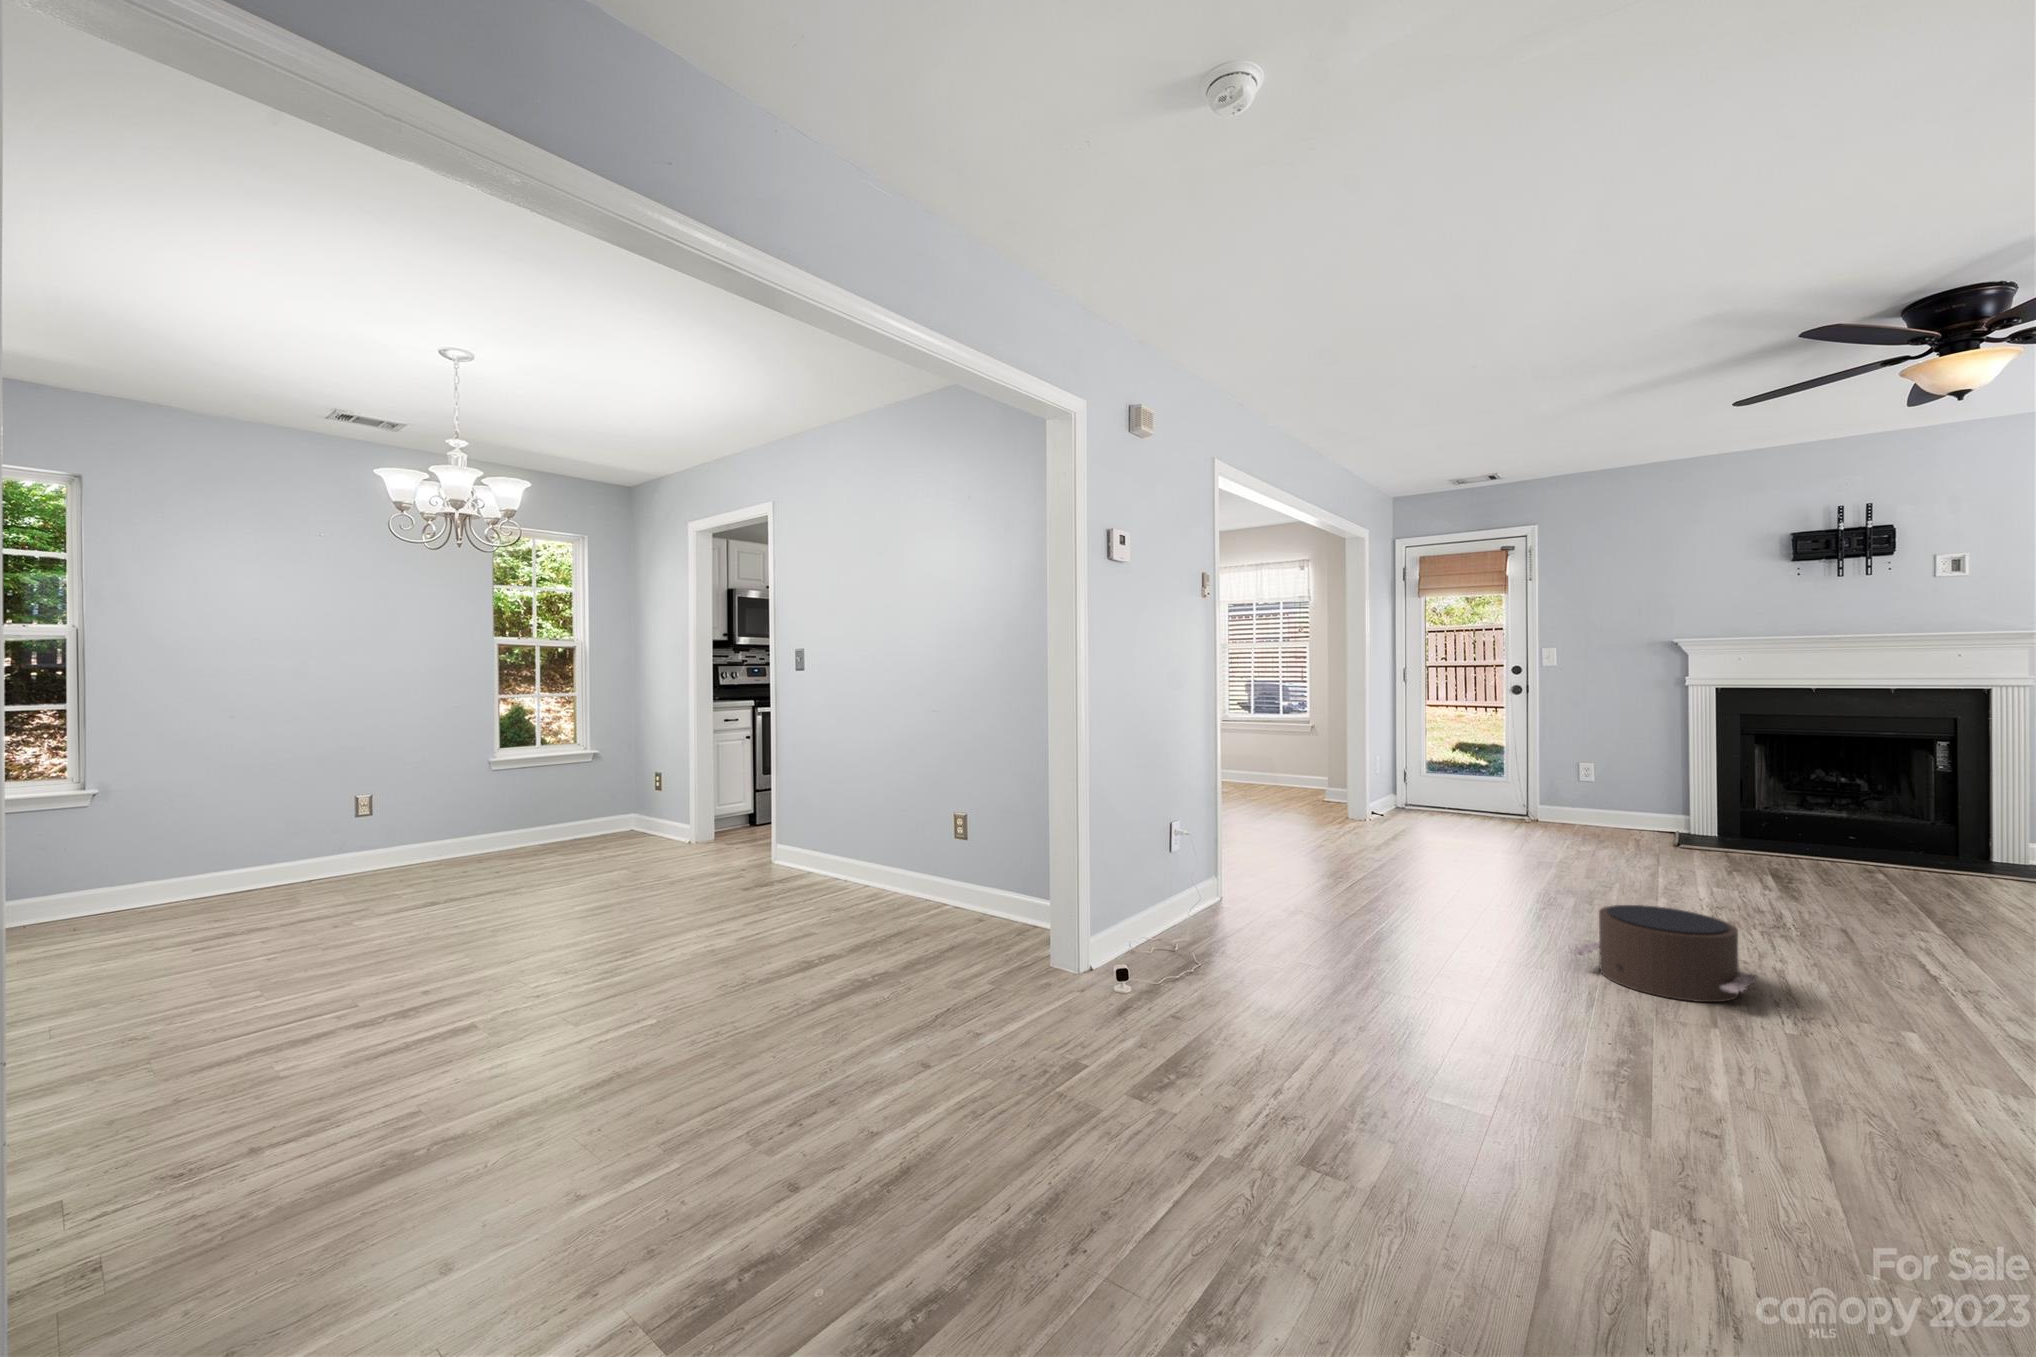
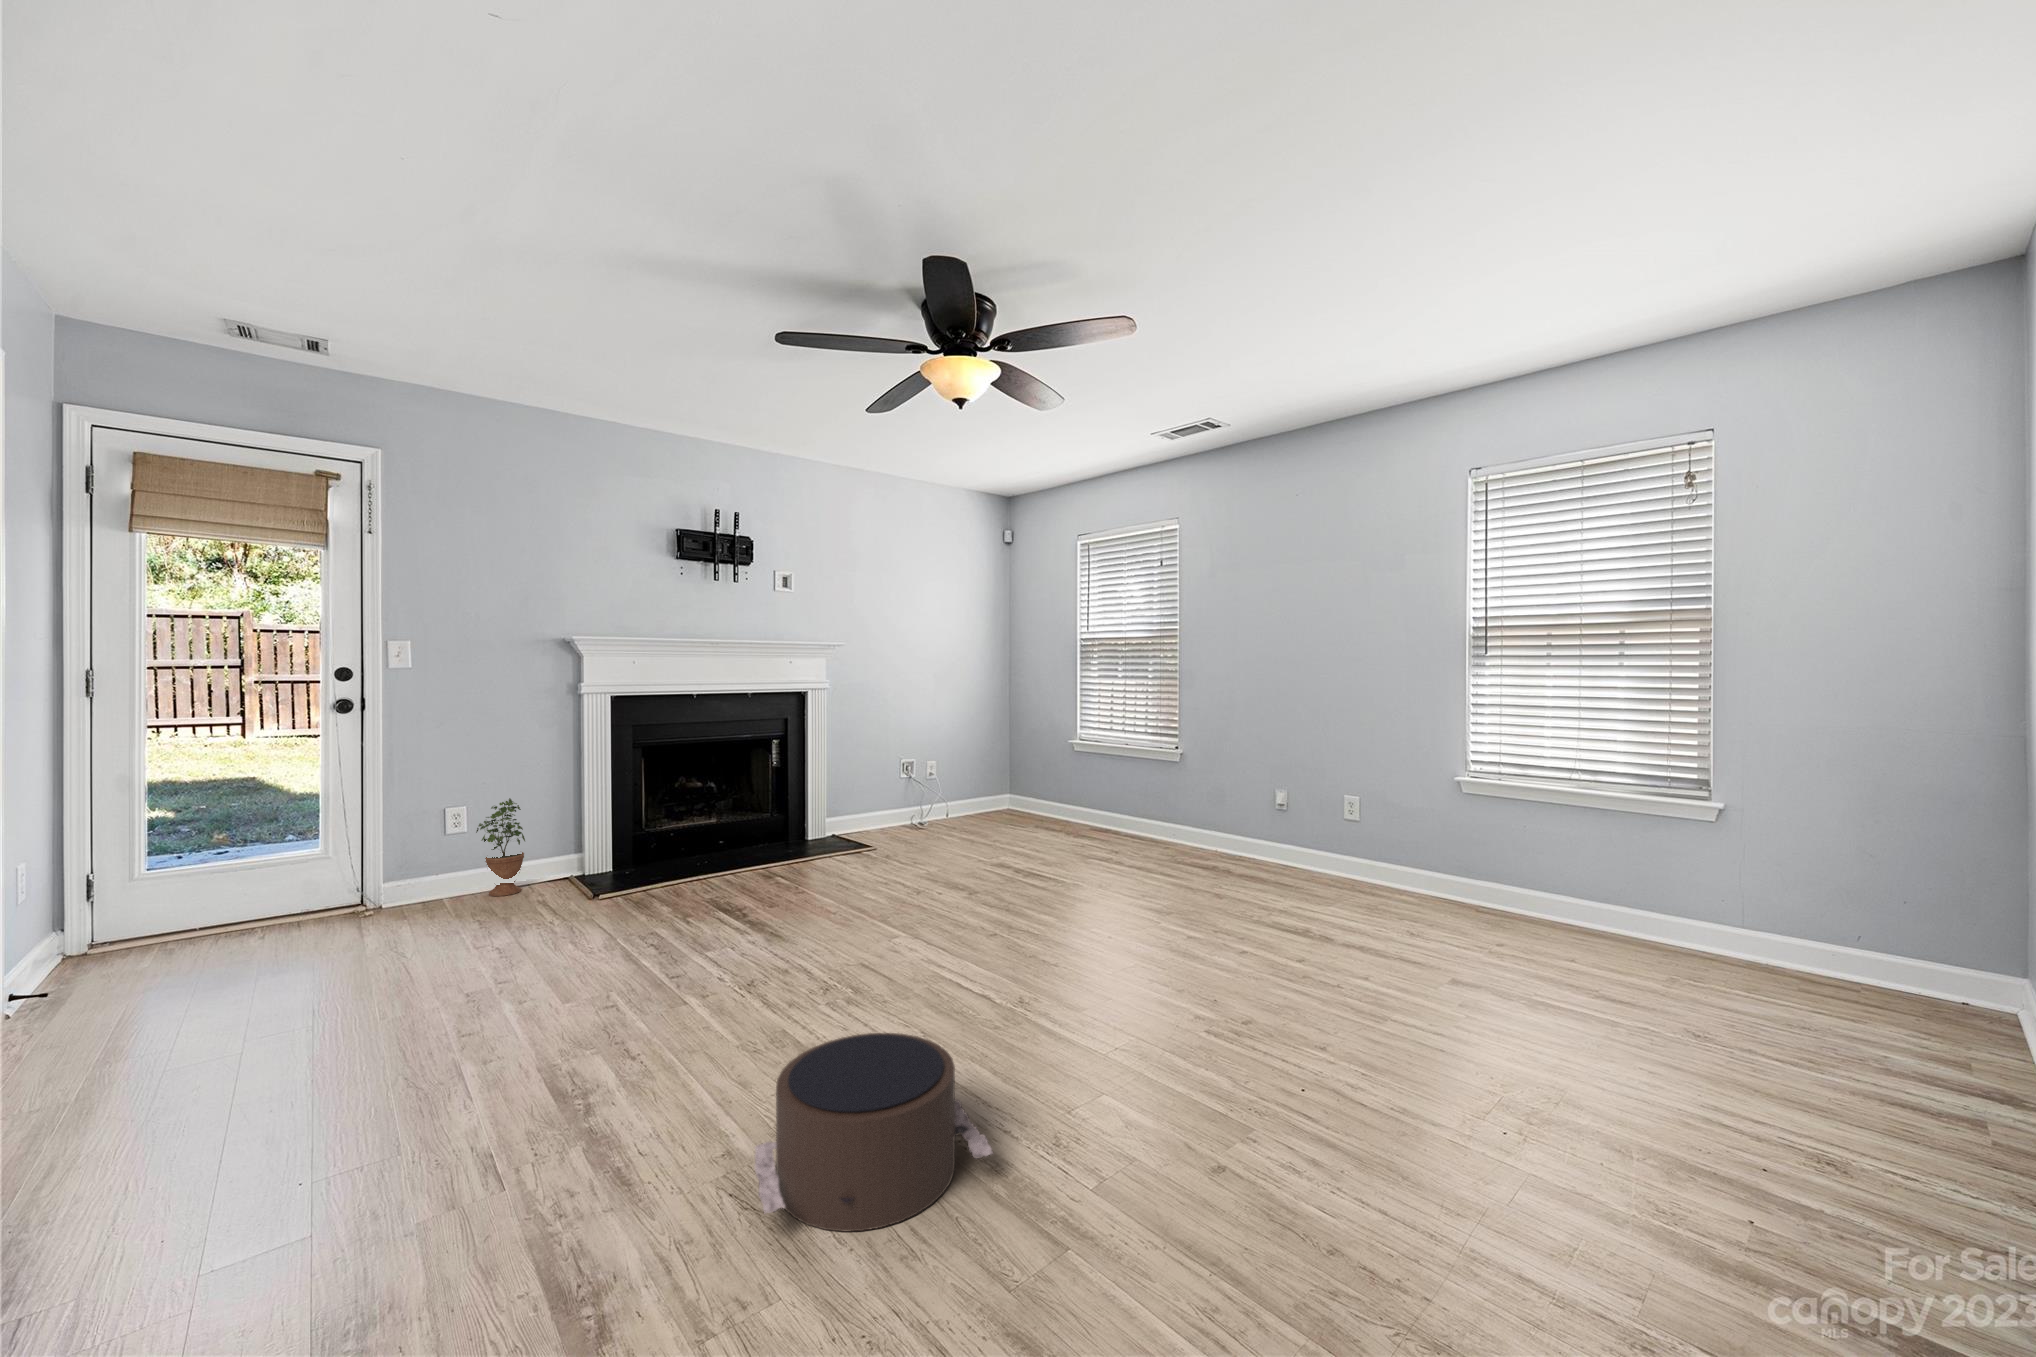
potted plant: none [1597,761,1635,834] -> present [476,798,525,896]

